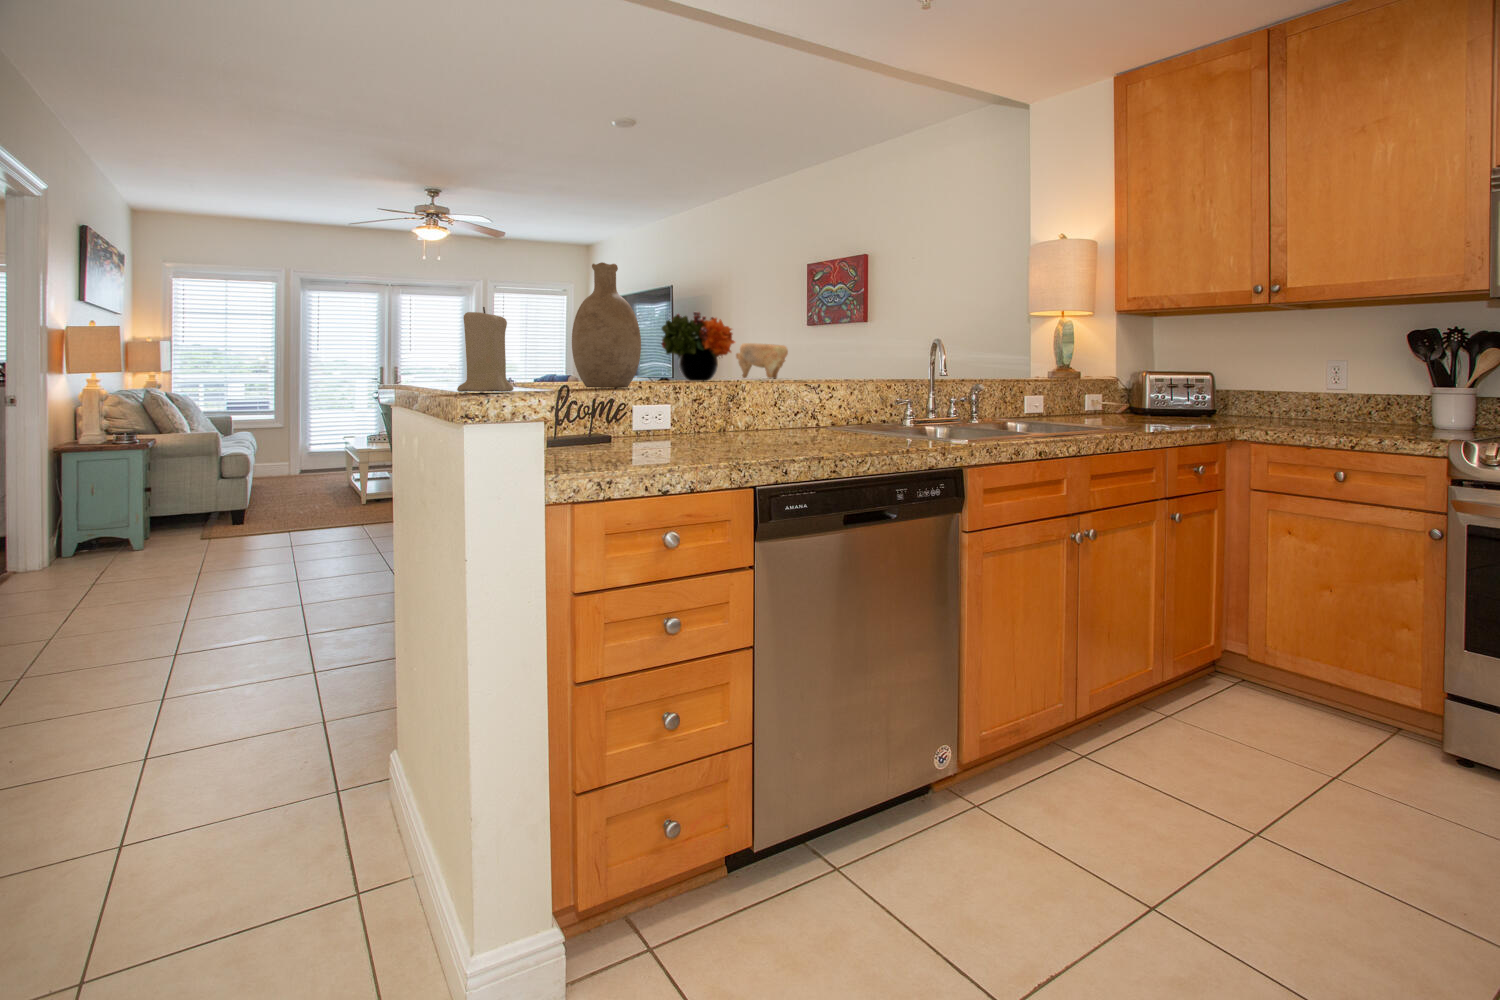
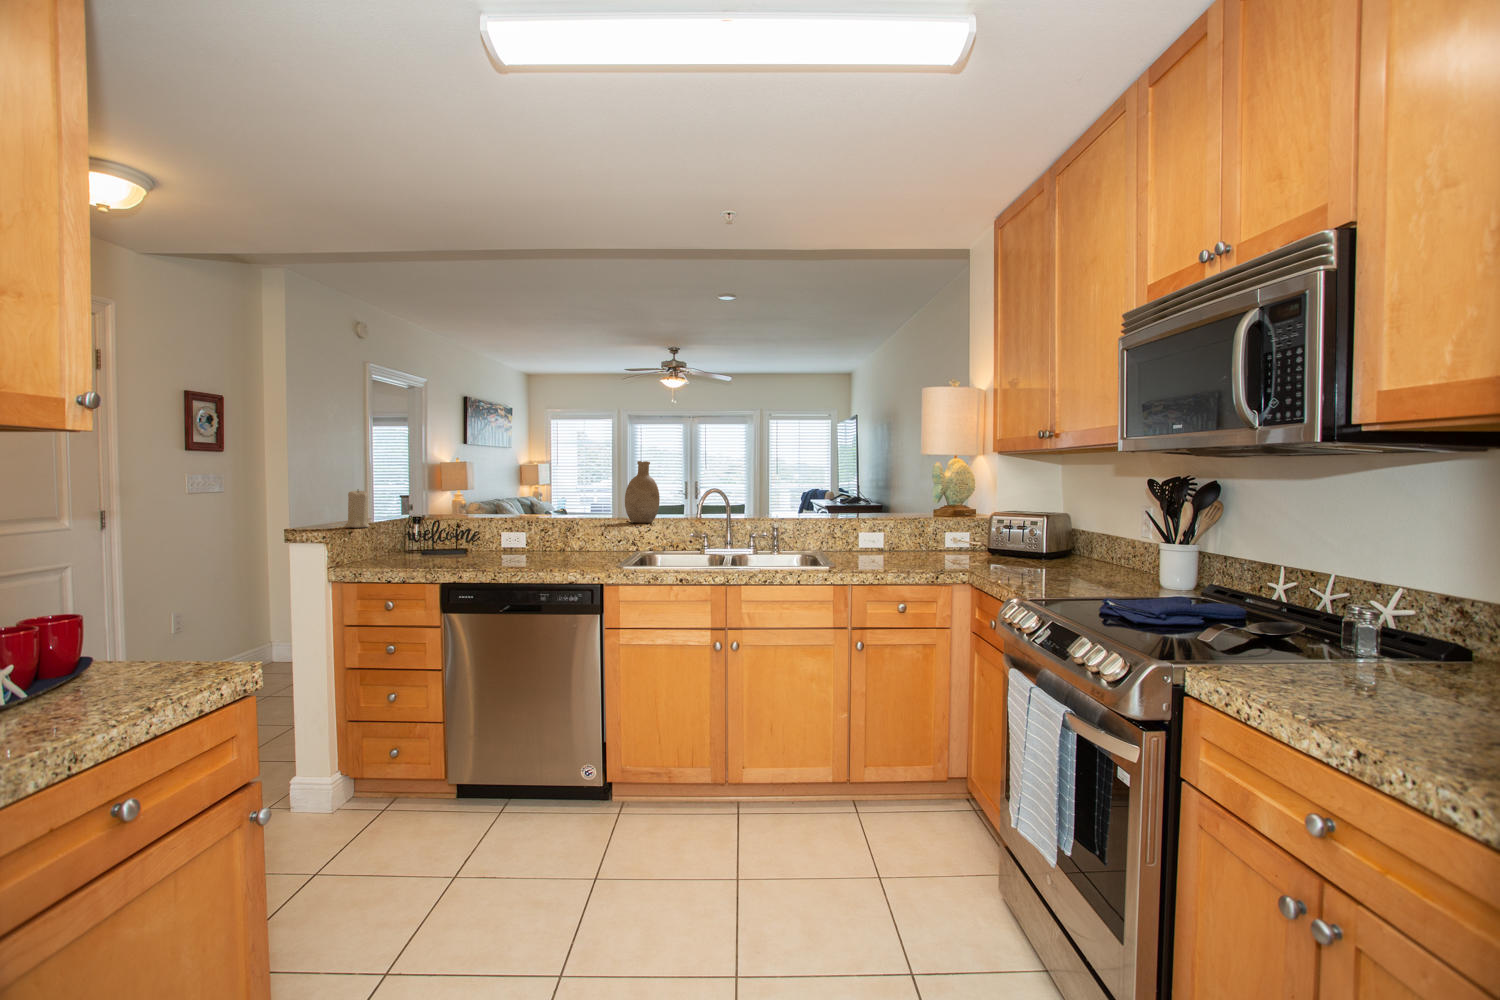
decorative vase: present [572,262,641,388] -> present [625,461,660,523]
flower arrangement: present [661,312,735,381] -> none [691,462,744,509]
decorative bowl: present [736,343,788,379] -> none [838,476,876,503]

